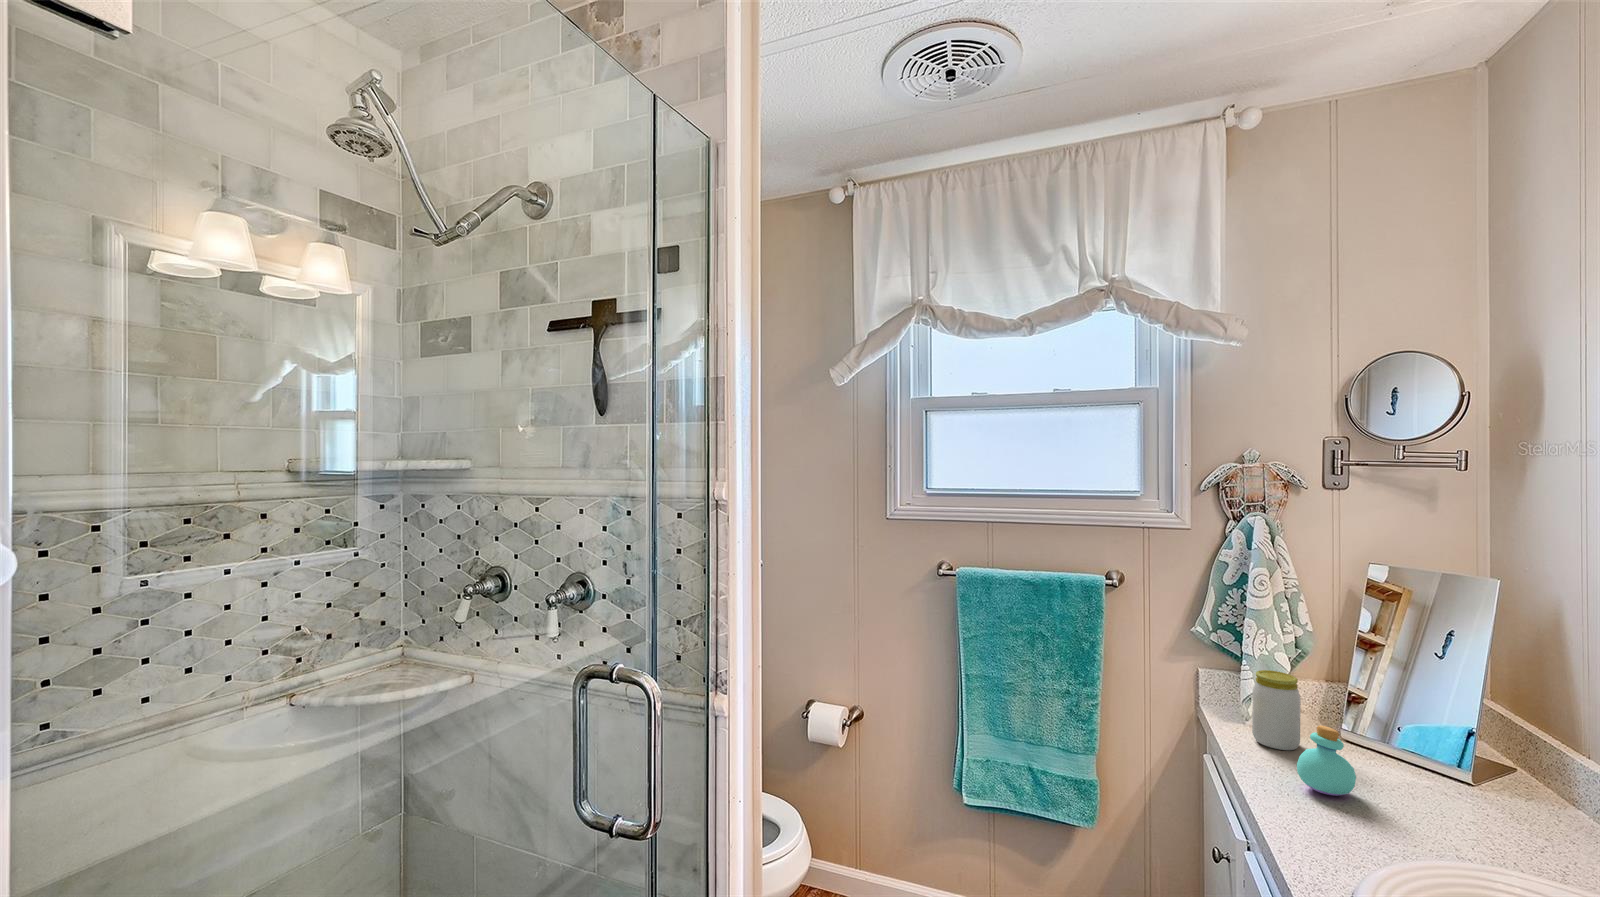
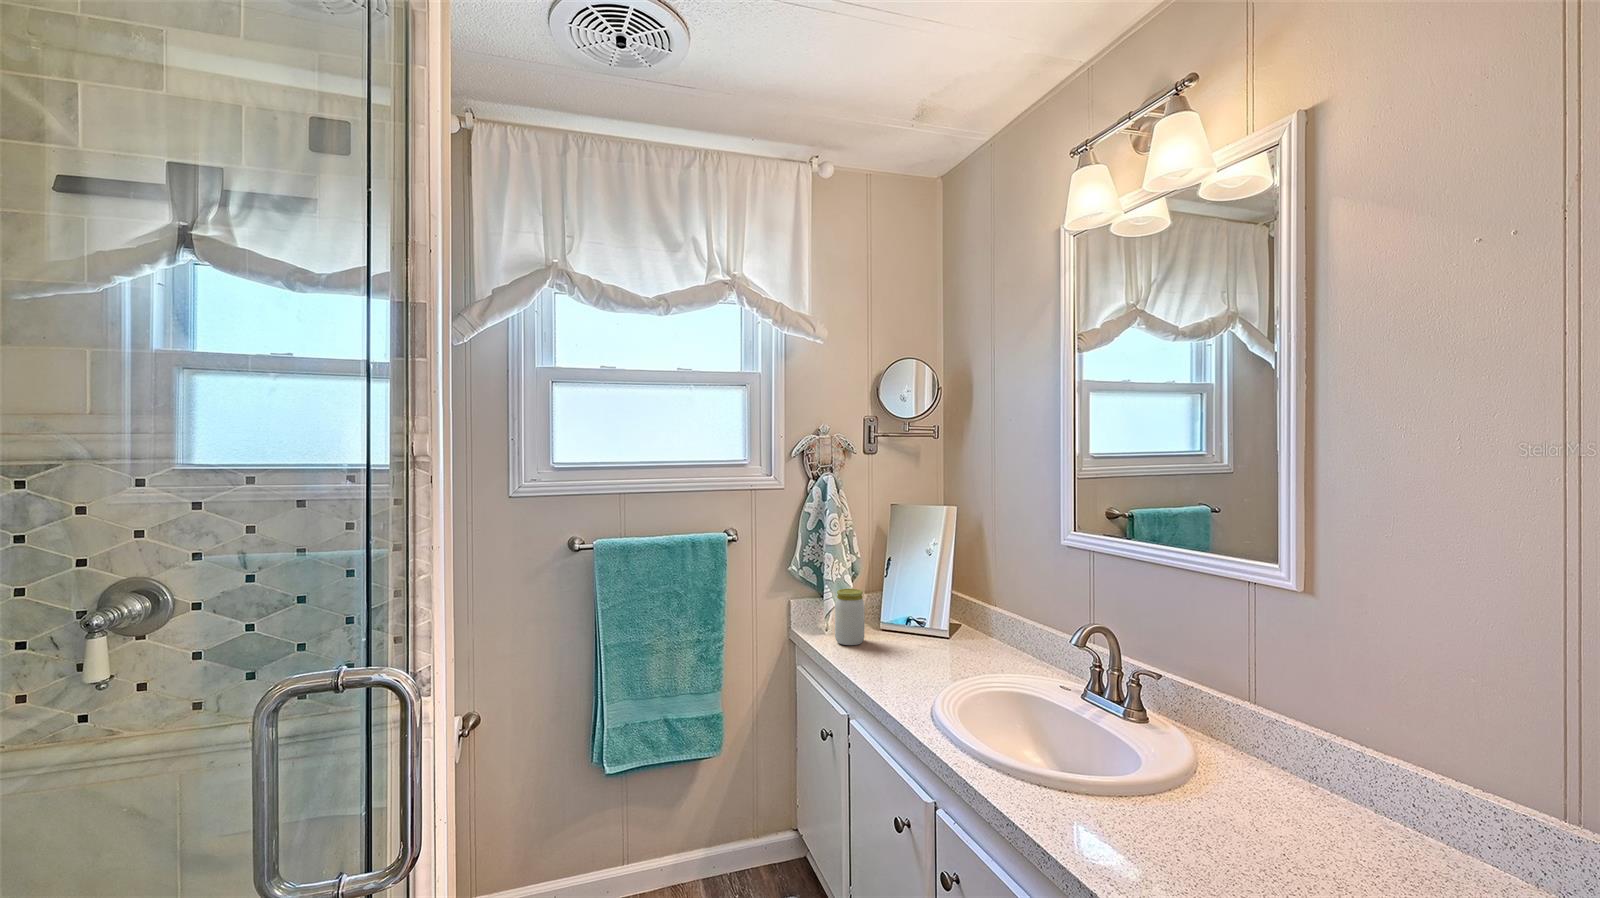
perfume bottle: present [1297,725,1356,796] -> none [877,617,910,665]

